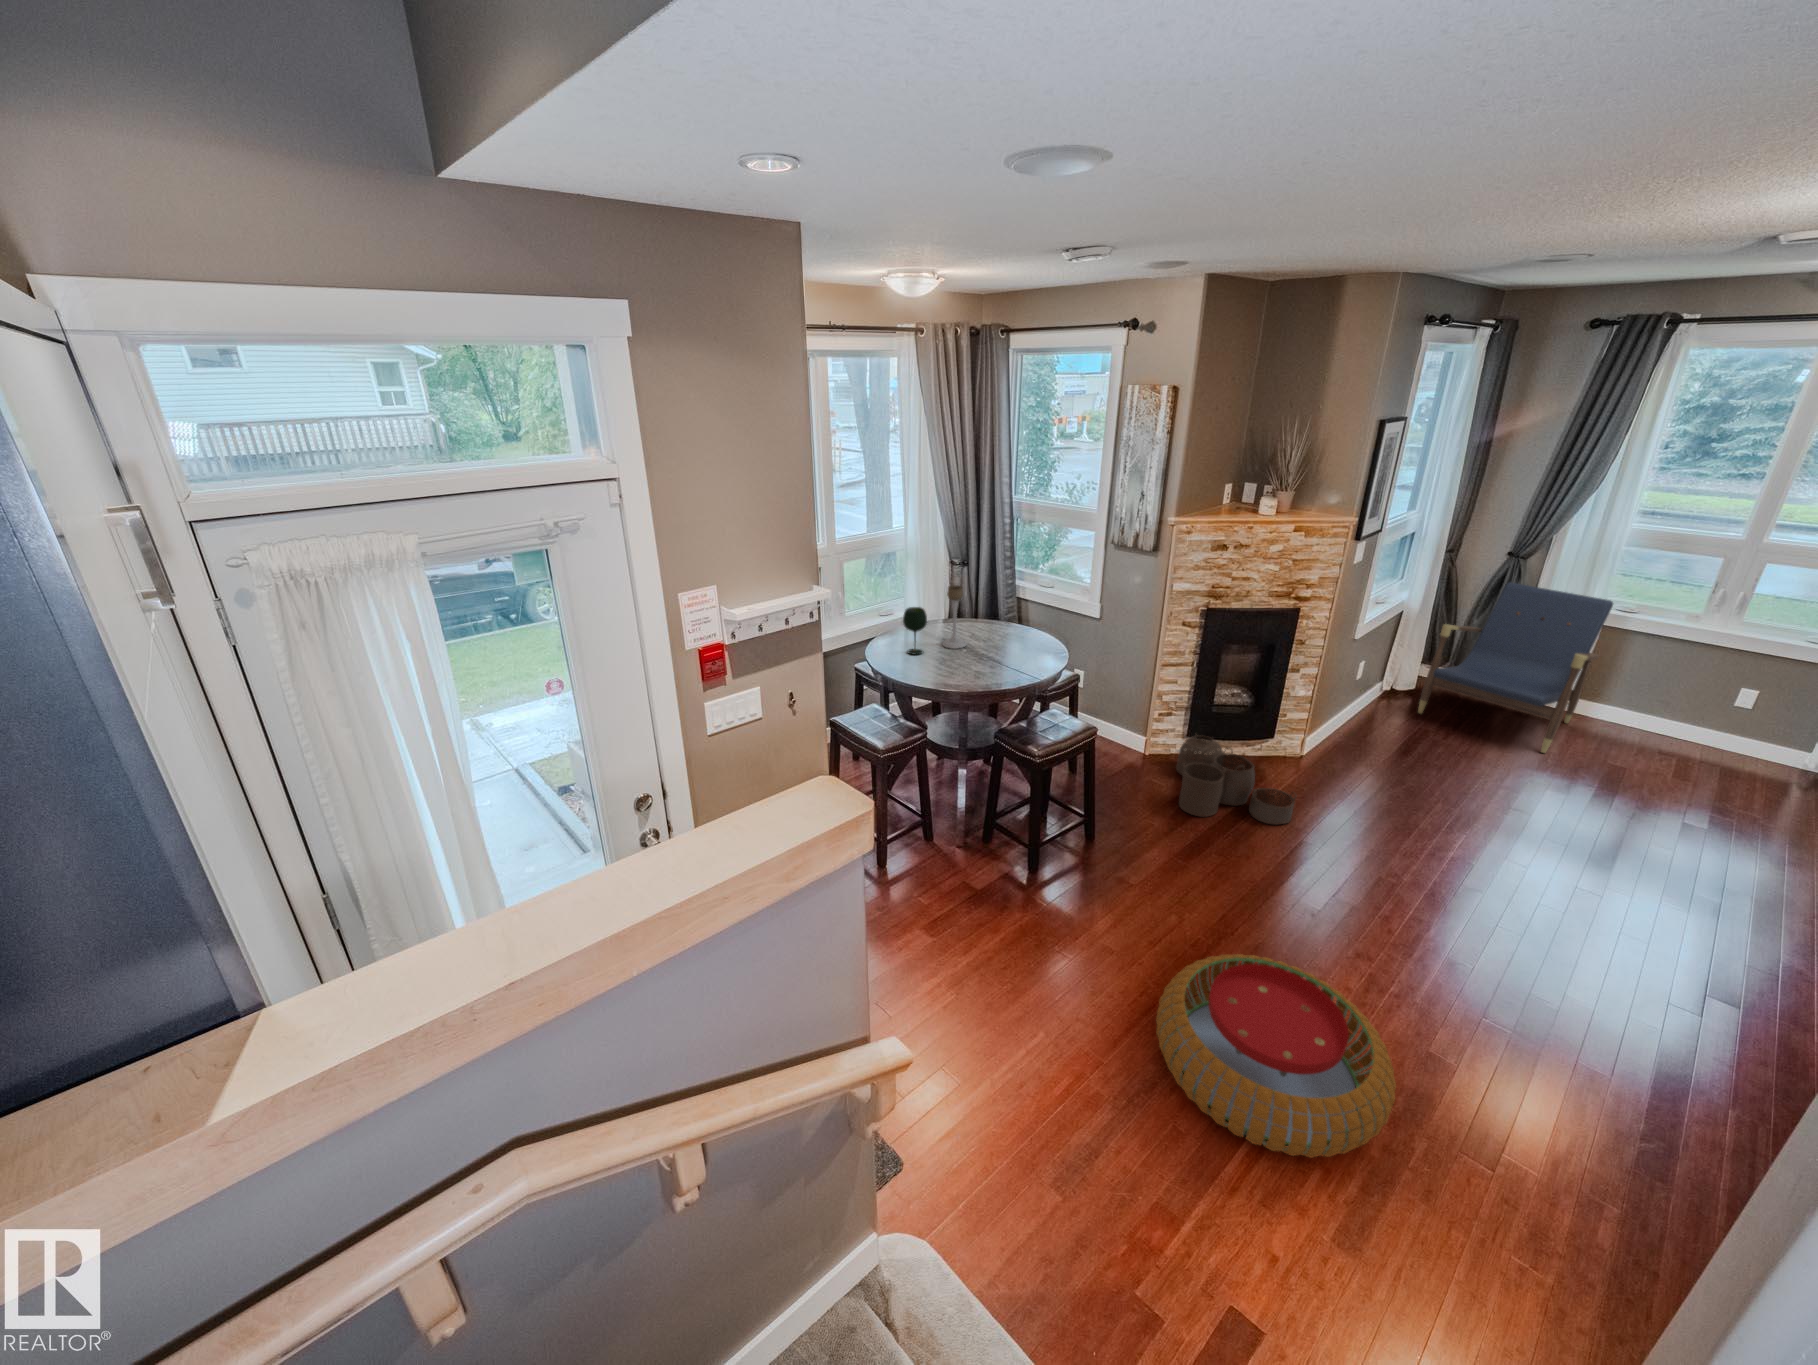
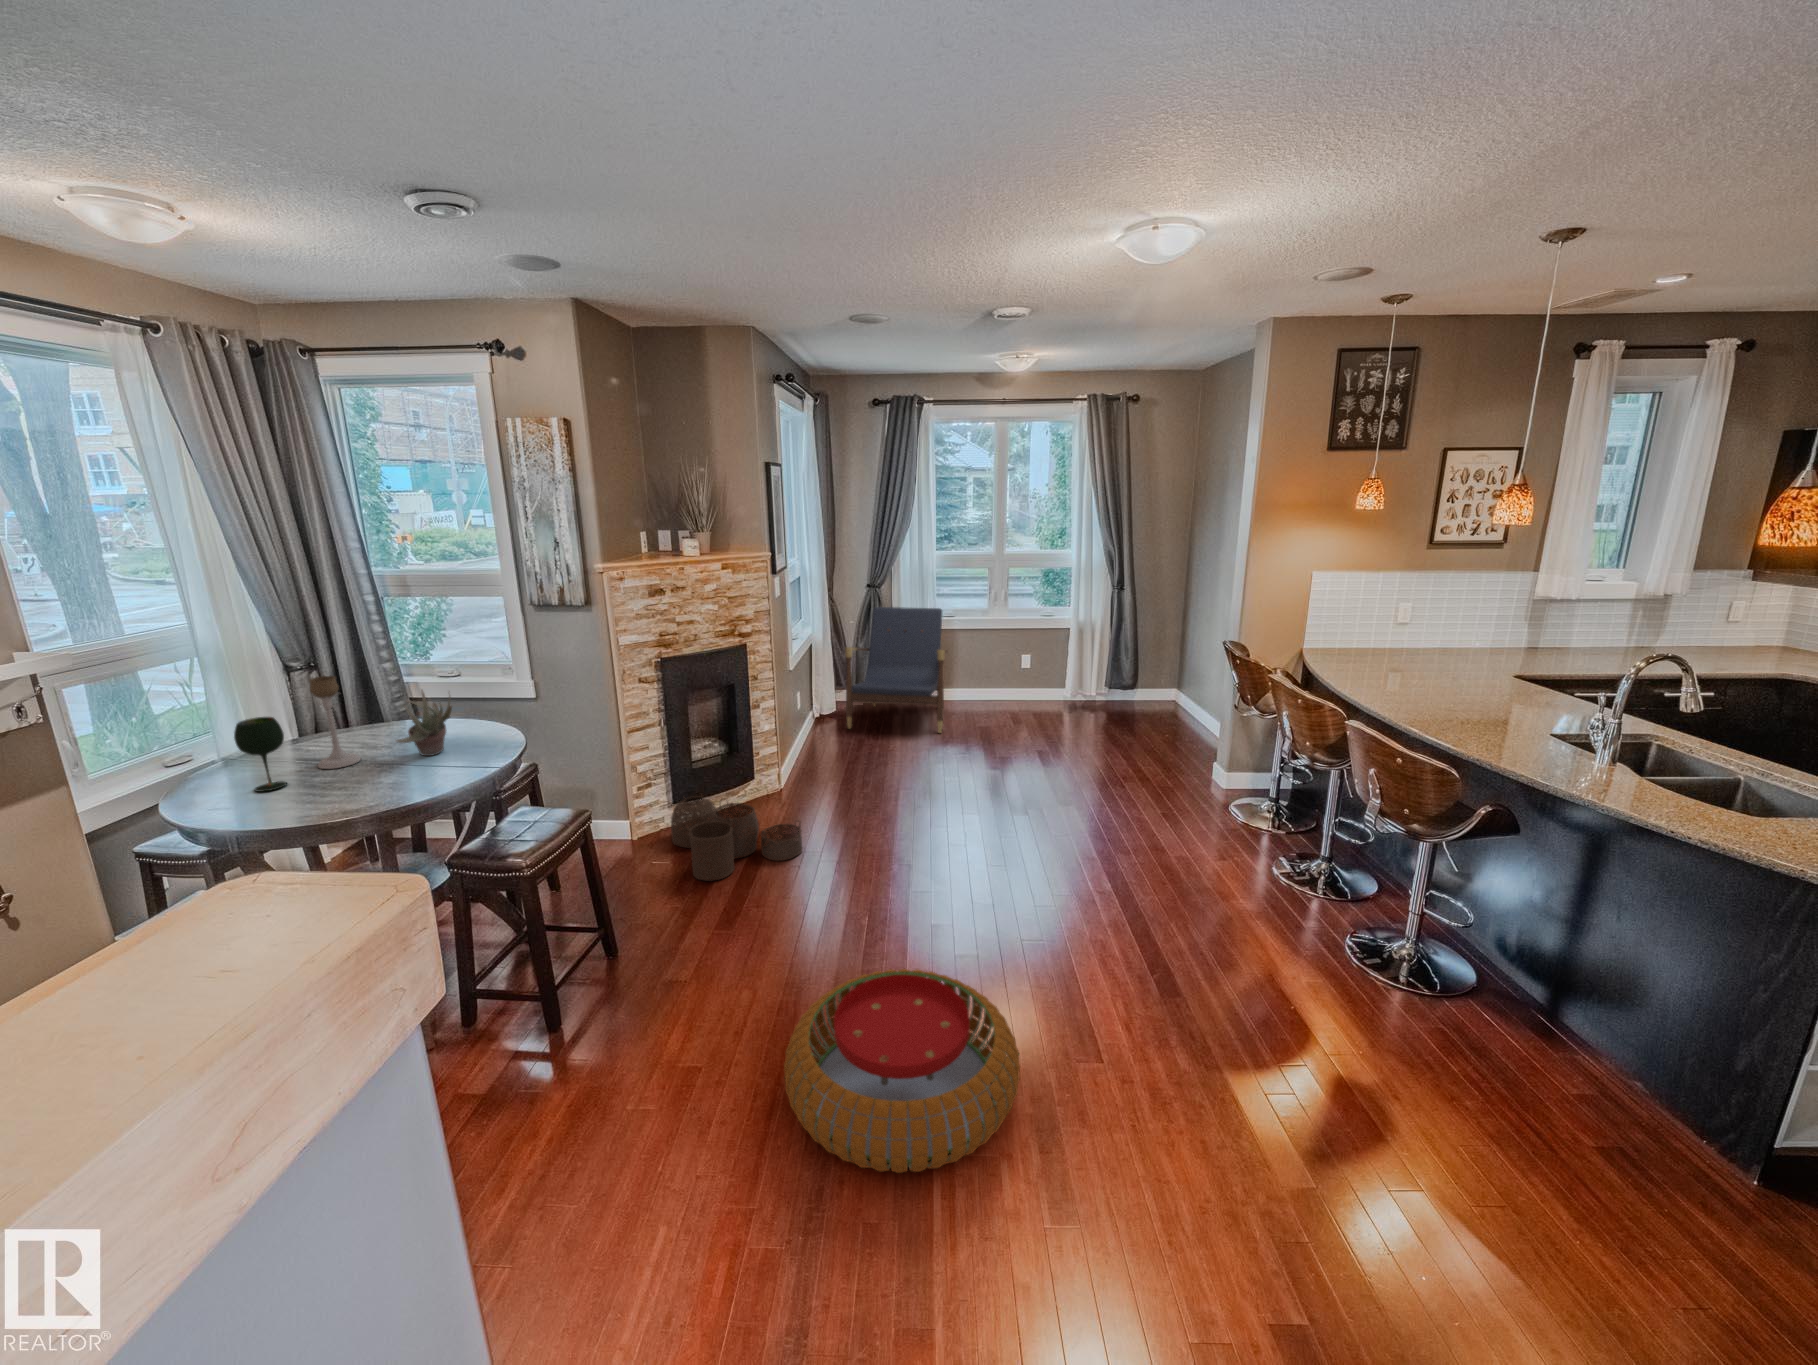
succulent plant: none [983,608,1025,655] -> present [396,690,452,756]

